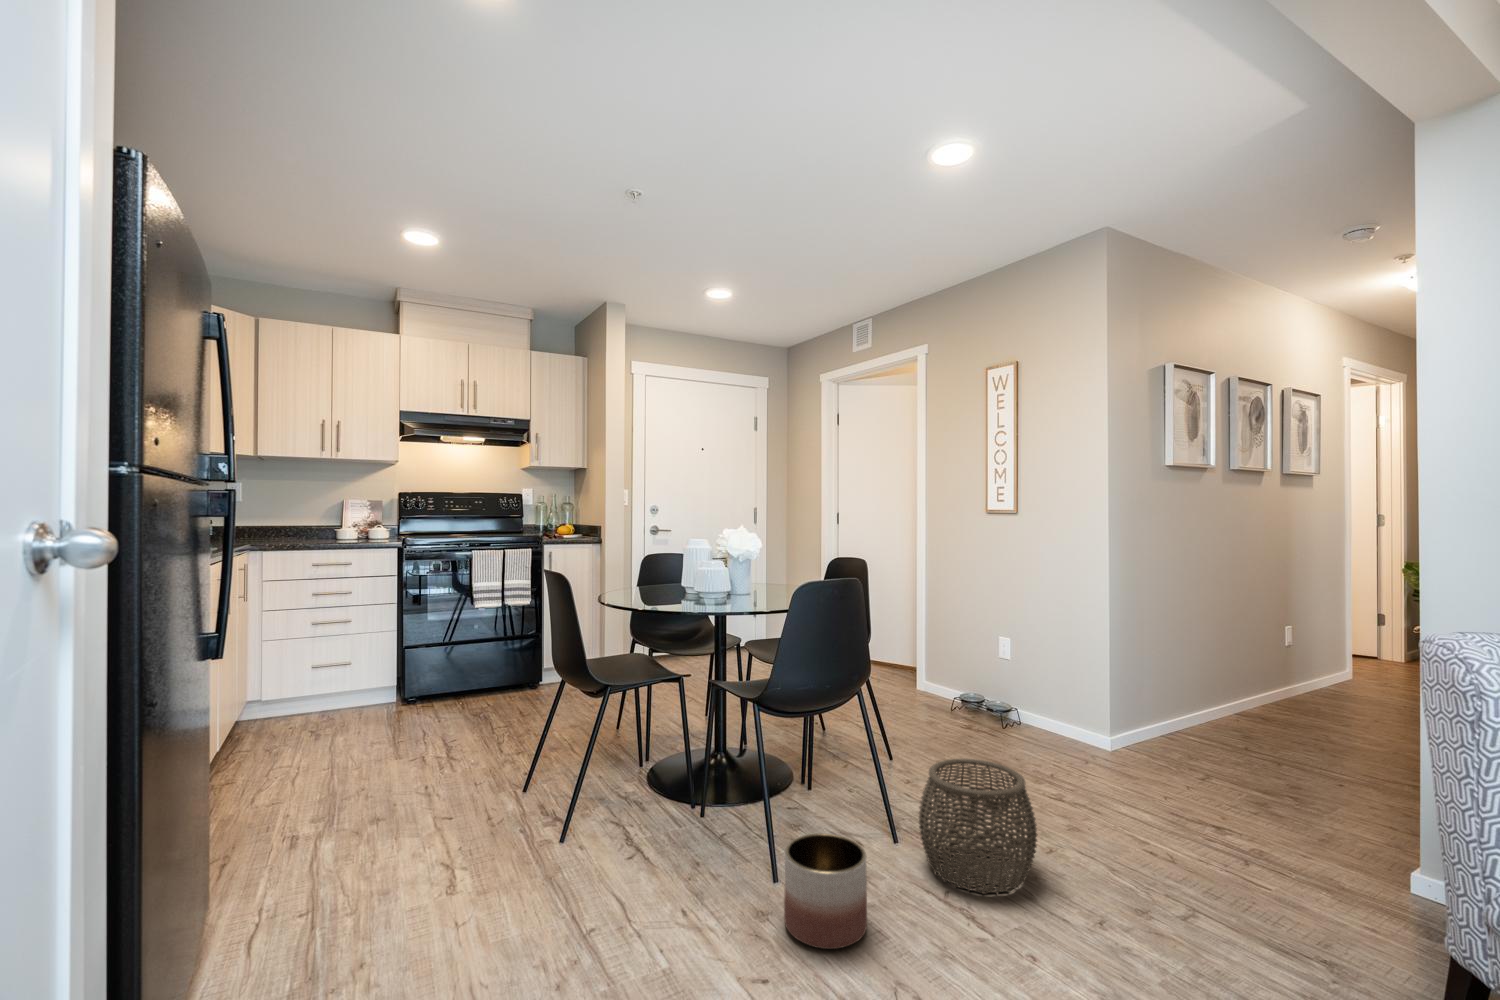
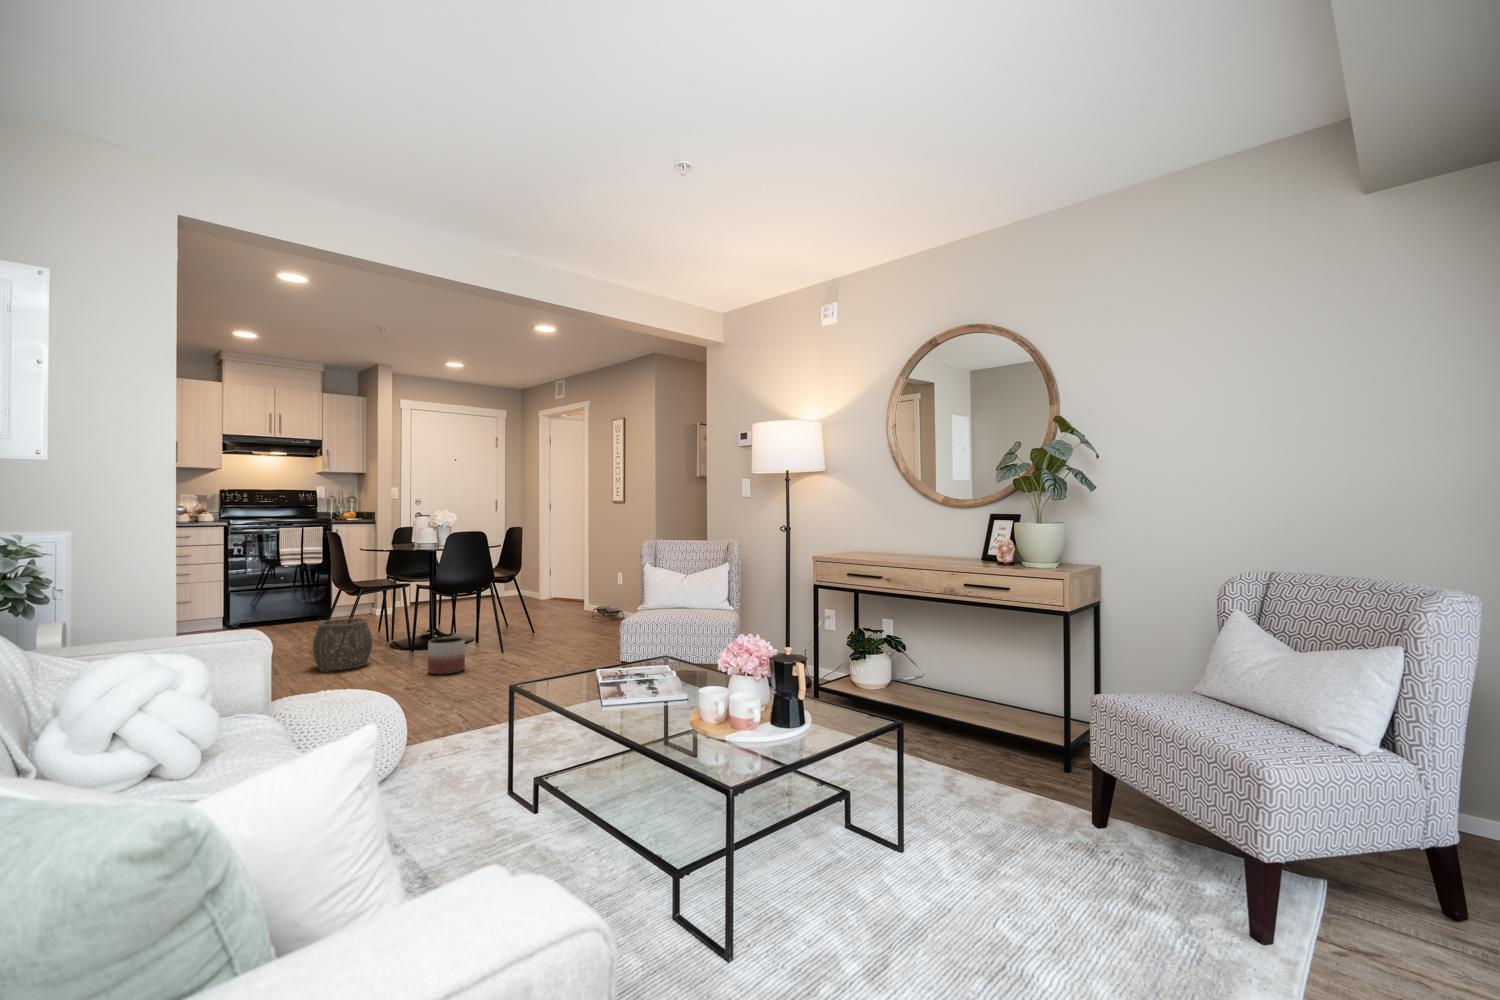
woven basket: present [919,759,1037,894] -> present [312,618,372,671]

